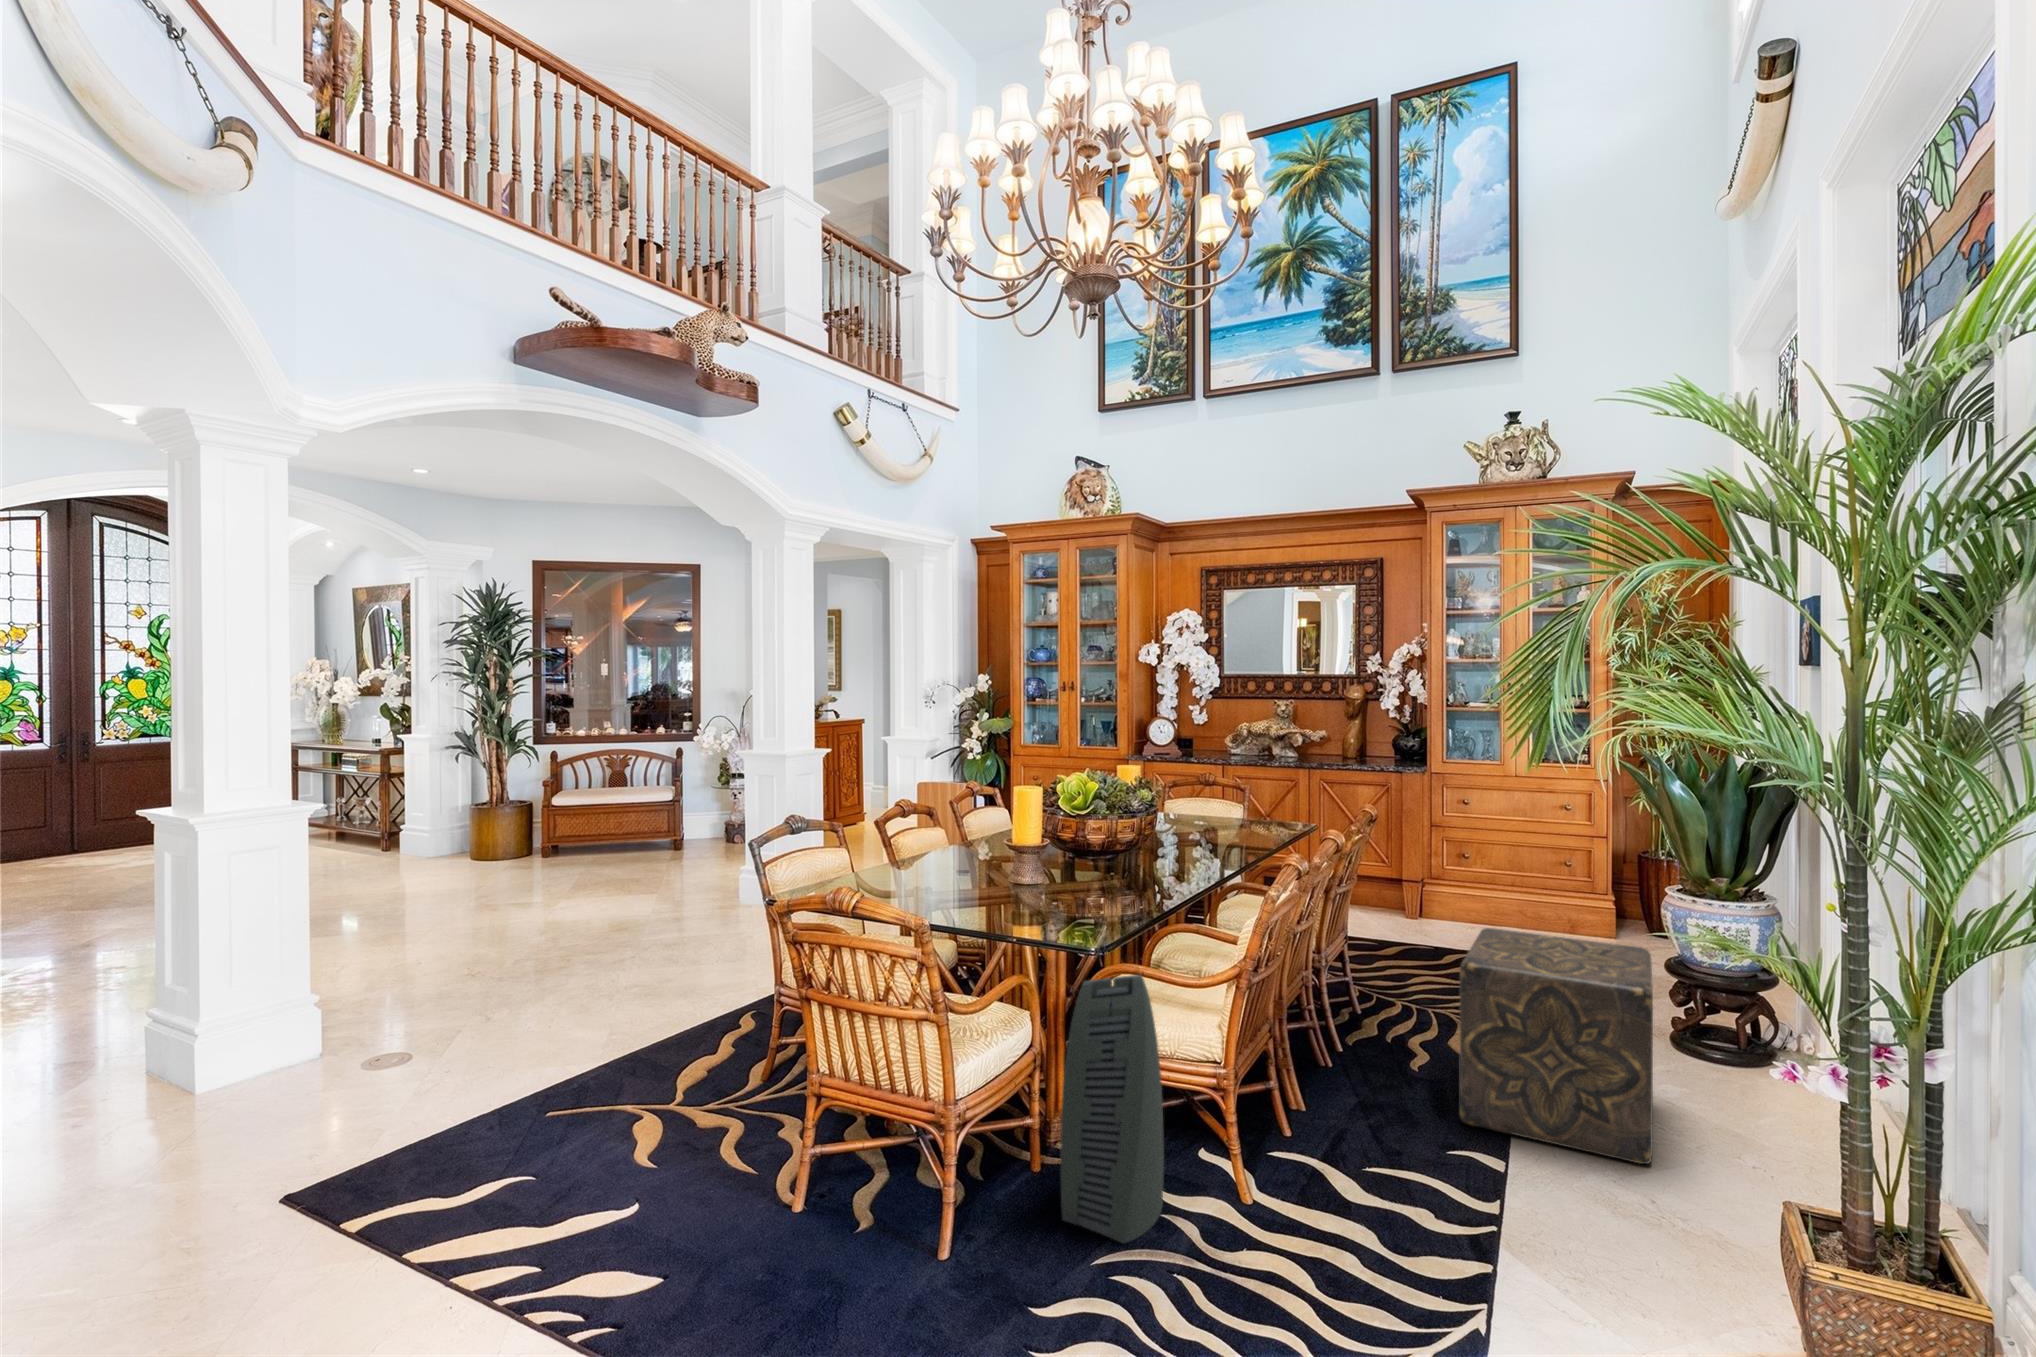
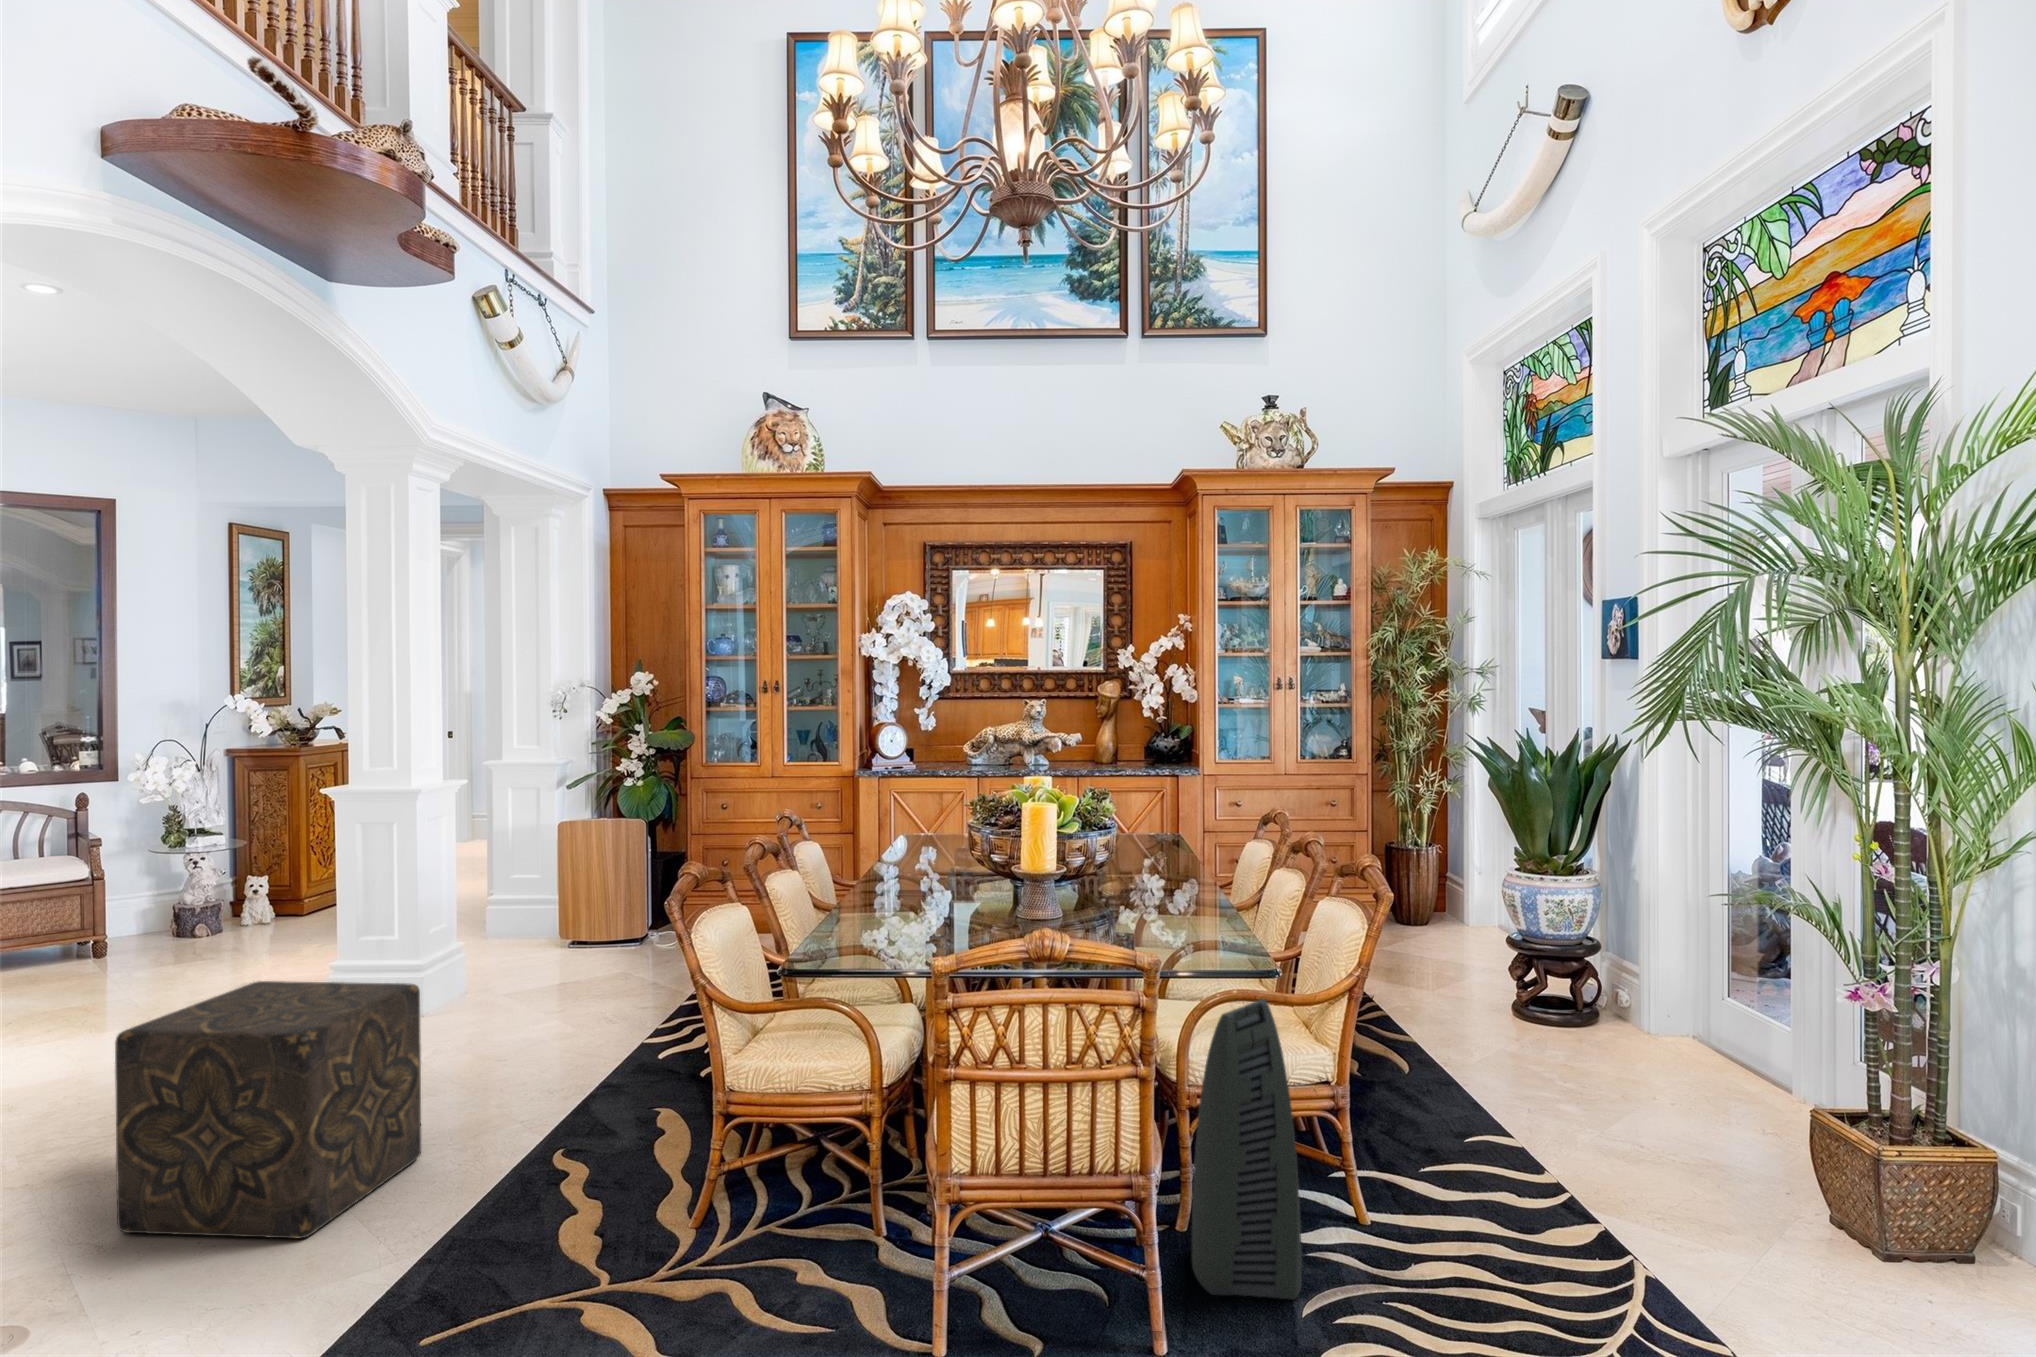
ottoman: present [1460,928,1653,1164] -> present [115,981,421,1239]

